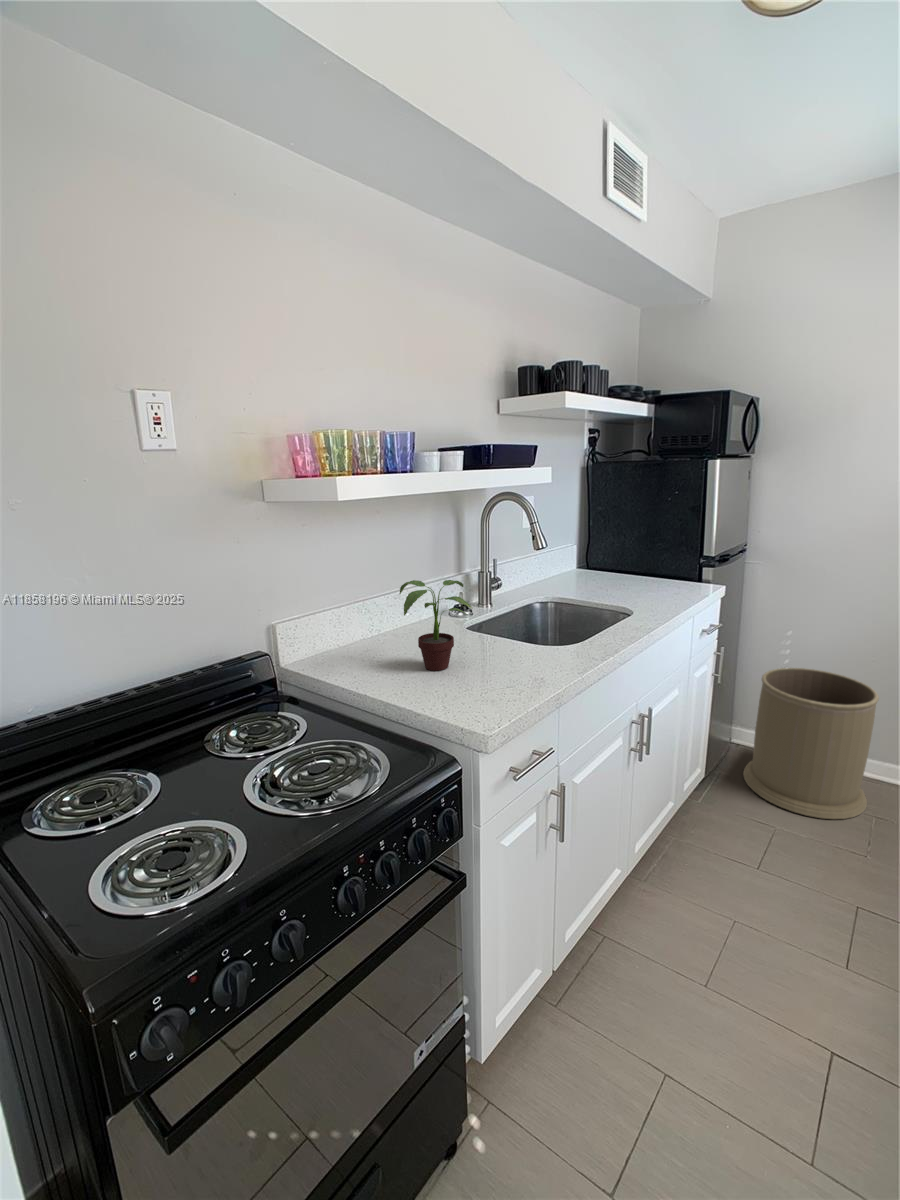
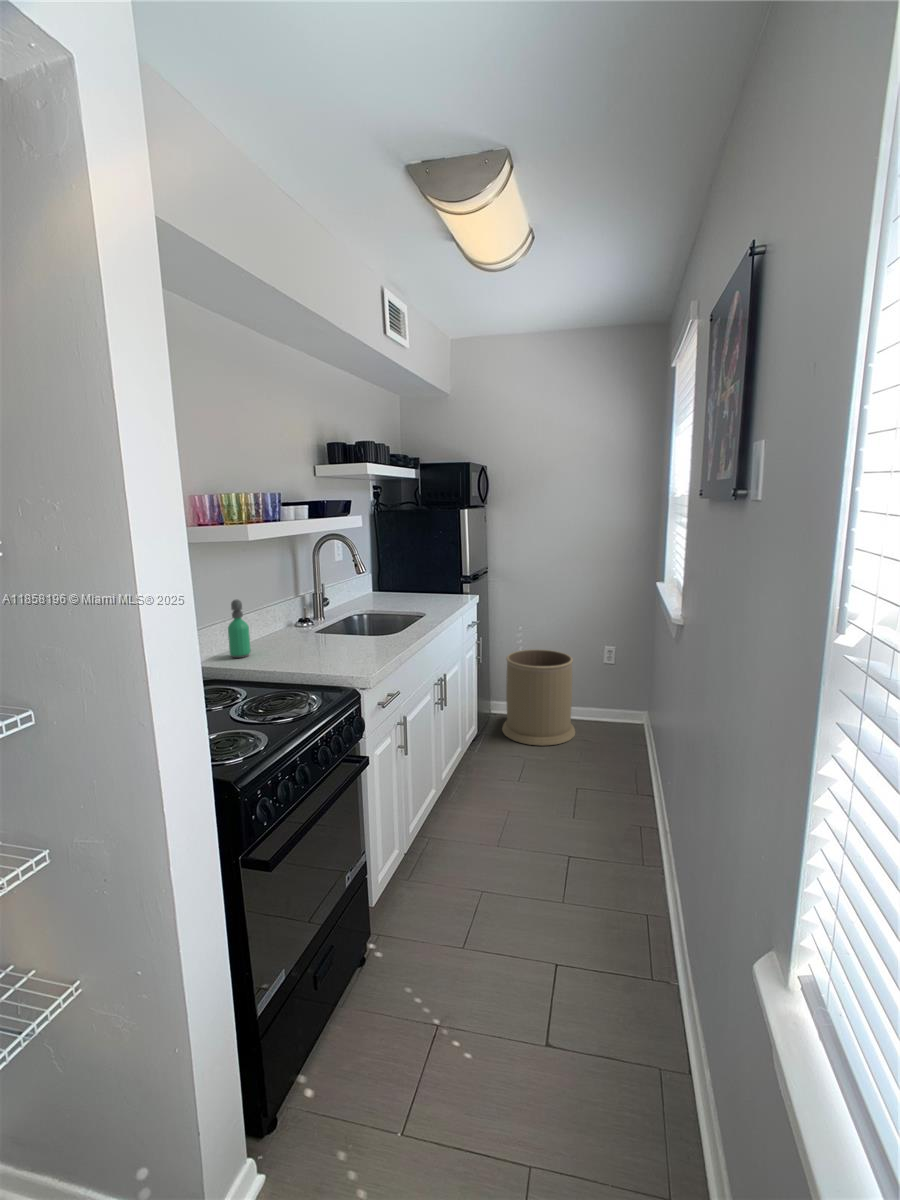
potted plant: present [400,580,472,671] -> none [278,593,336,656]
soap dispenser: none [338,581,366,659] -> present [228,599,251,658]

